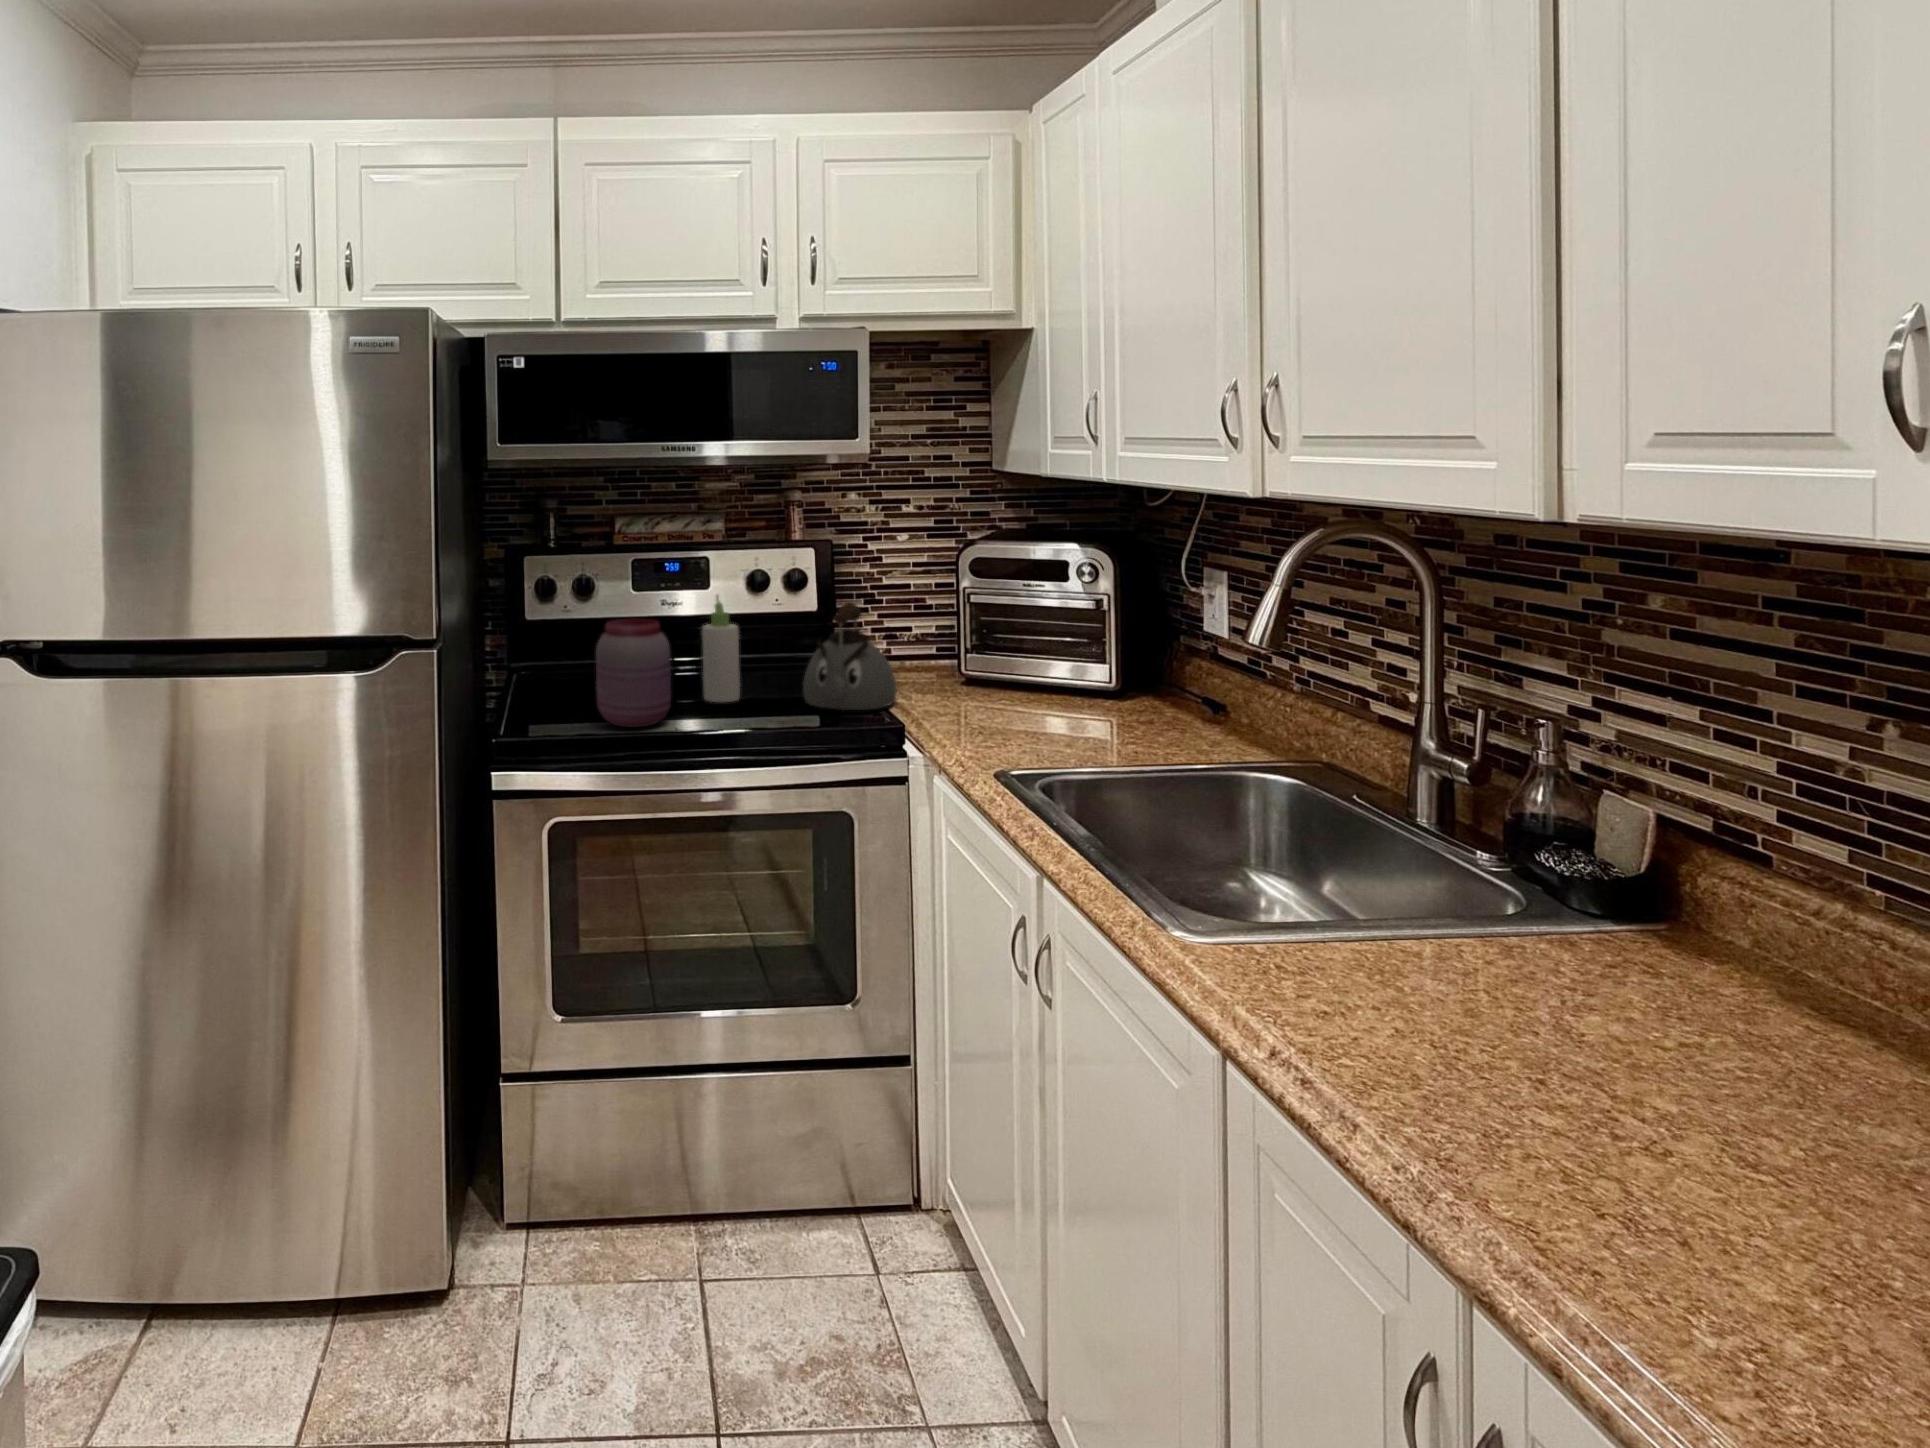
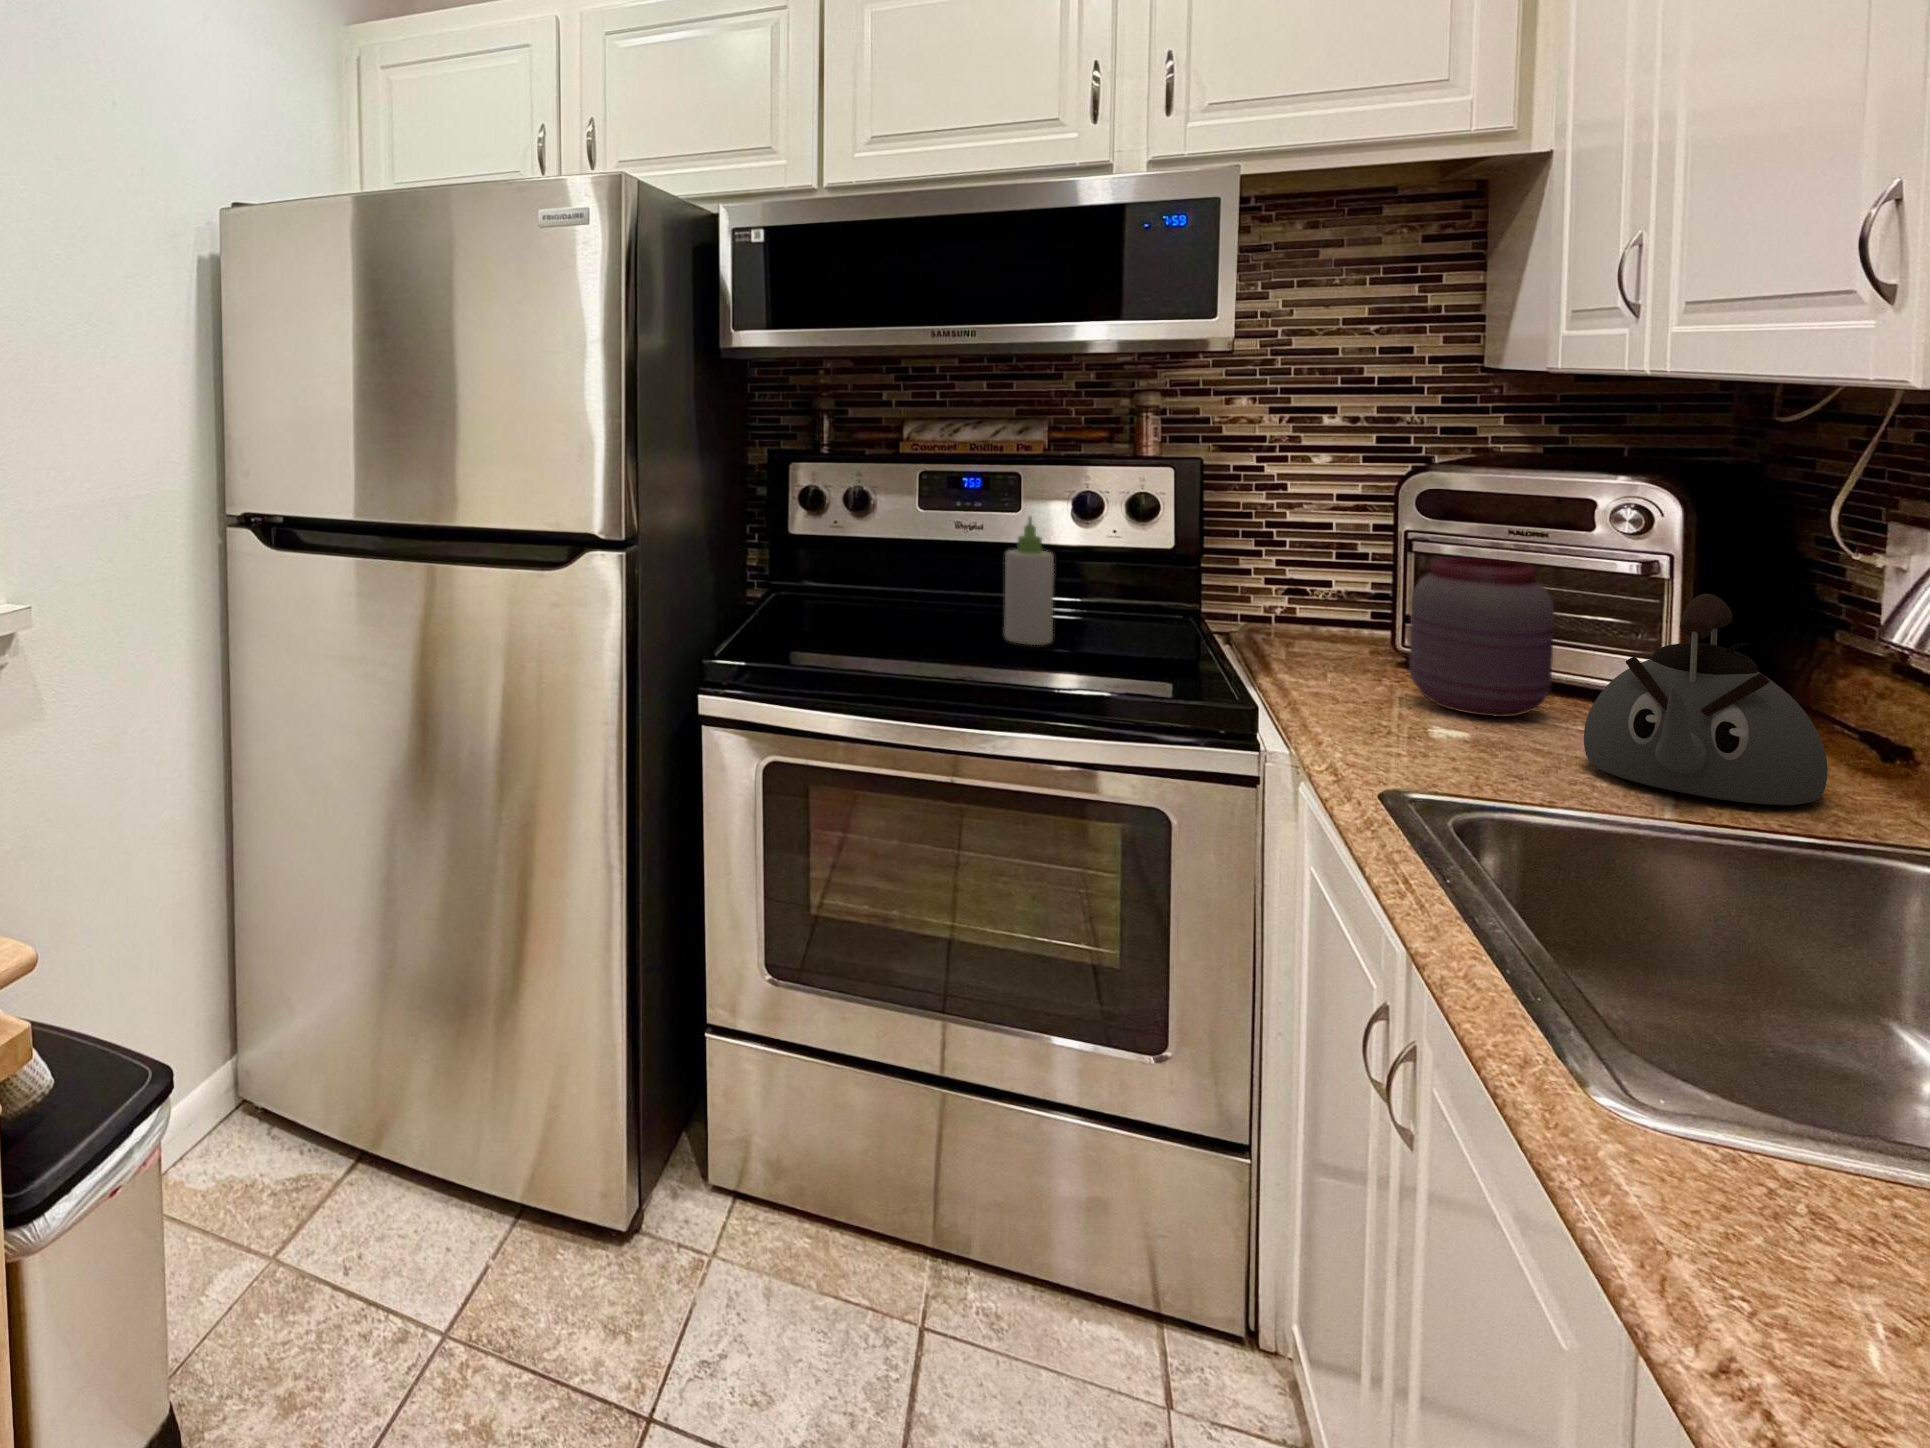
kettle: present [803,602,897,710] -> present [1584,594,1828,805]
jar: present [596,619,671,727] -> present [1409,557,1554,717]

